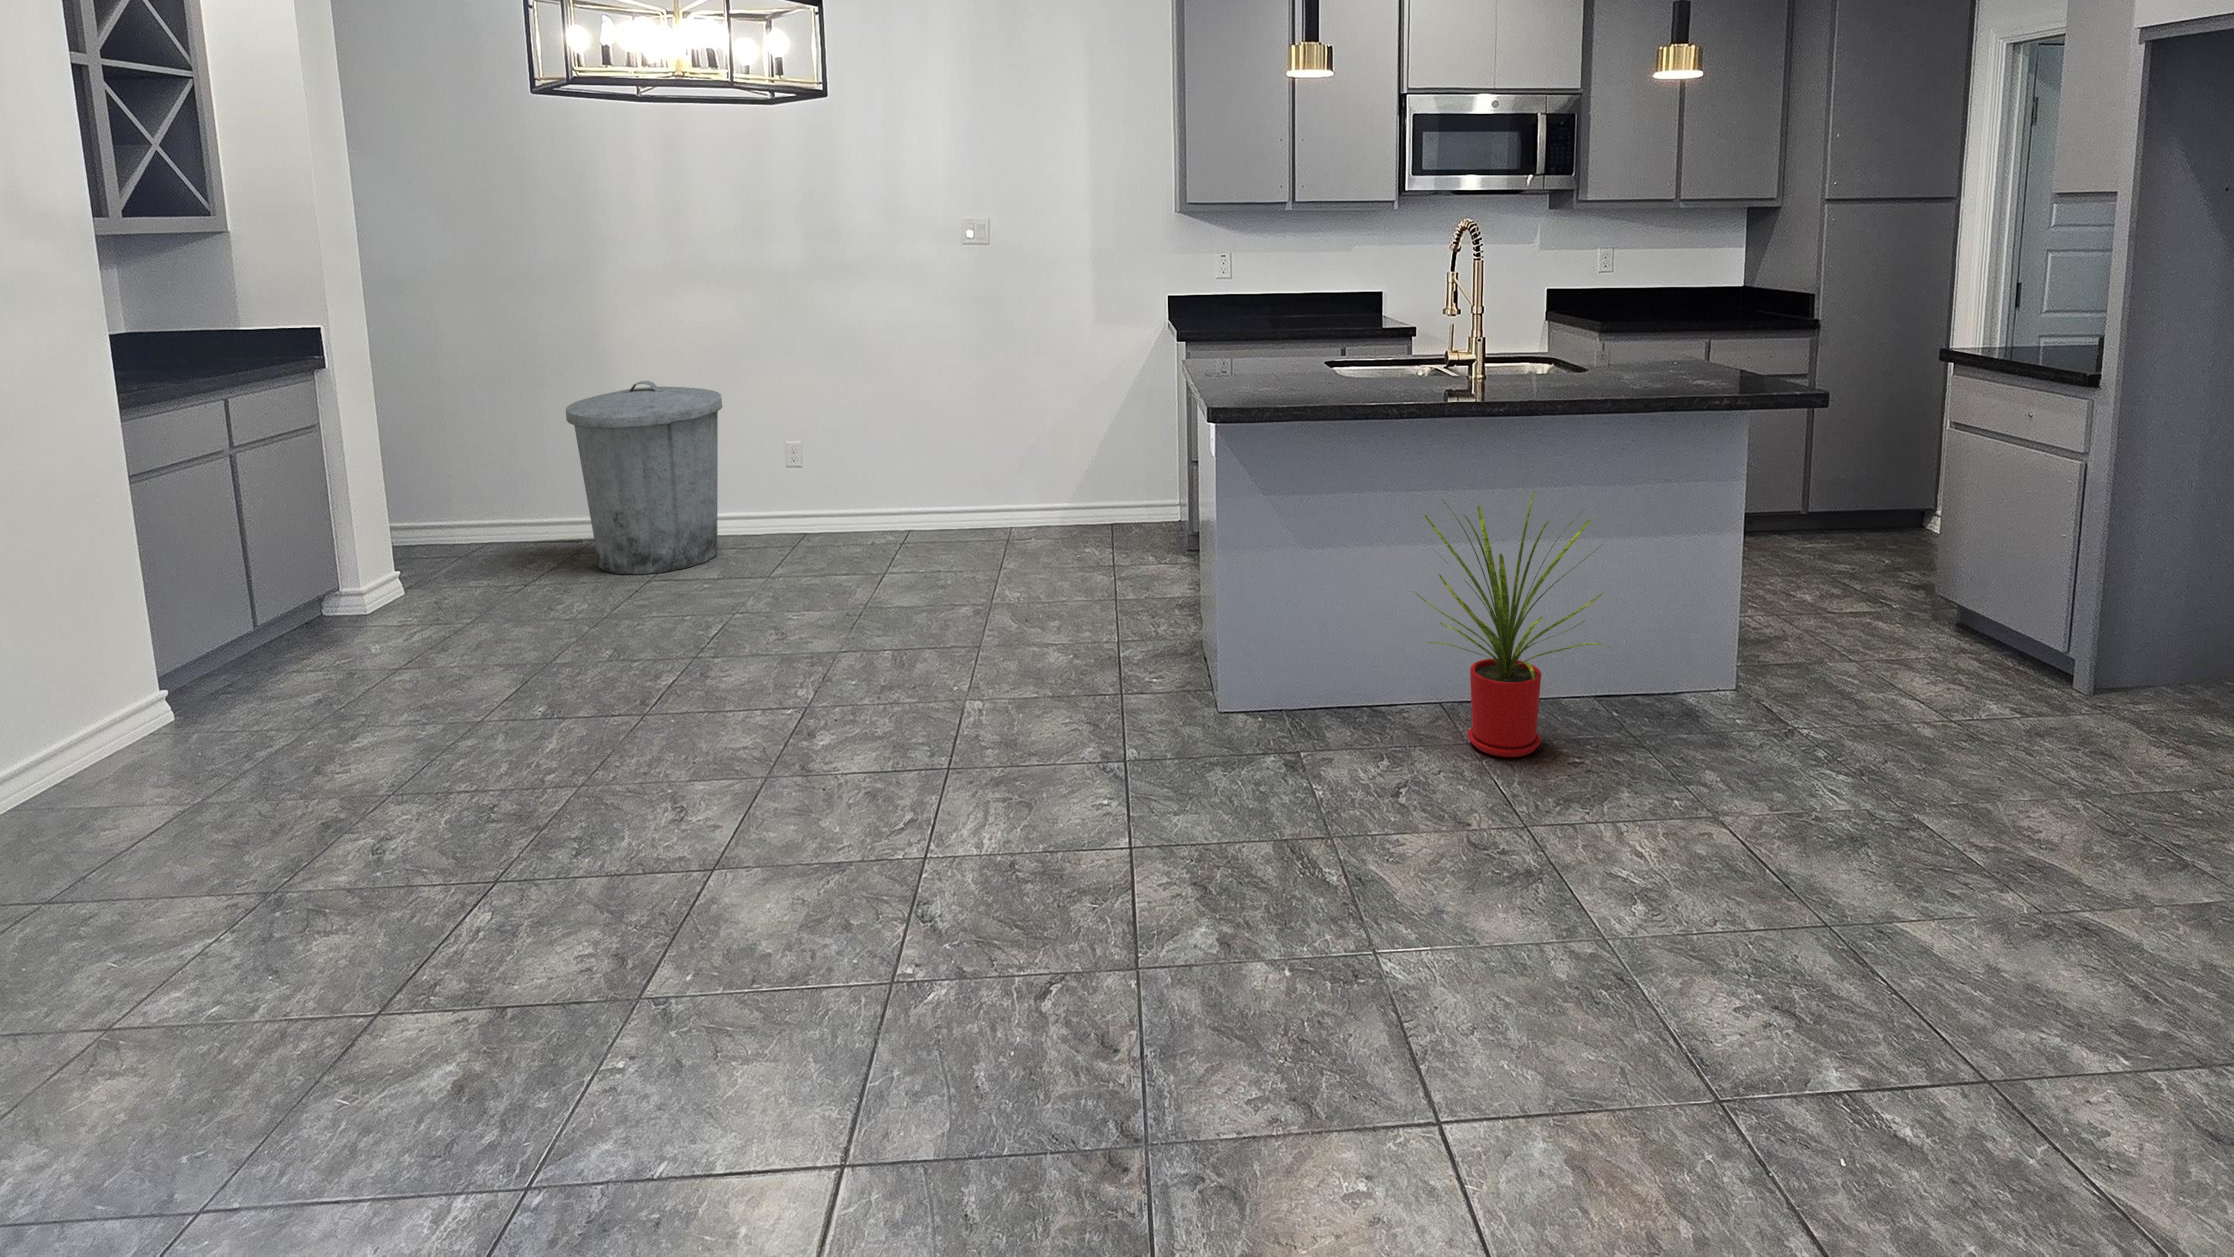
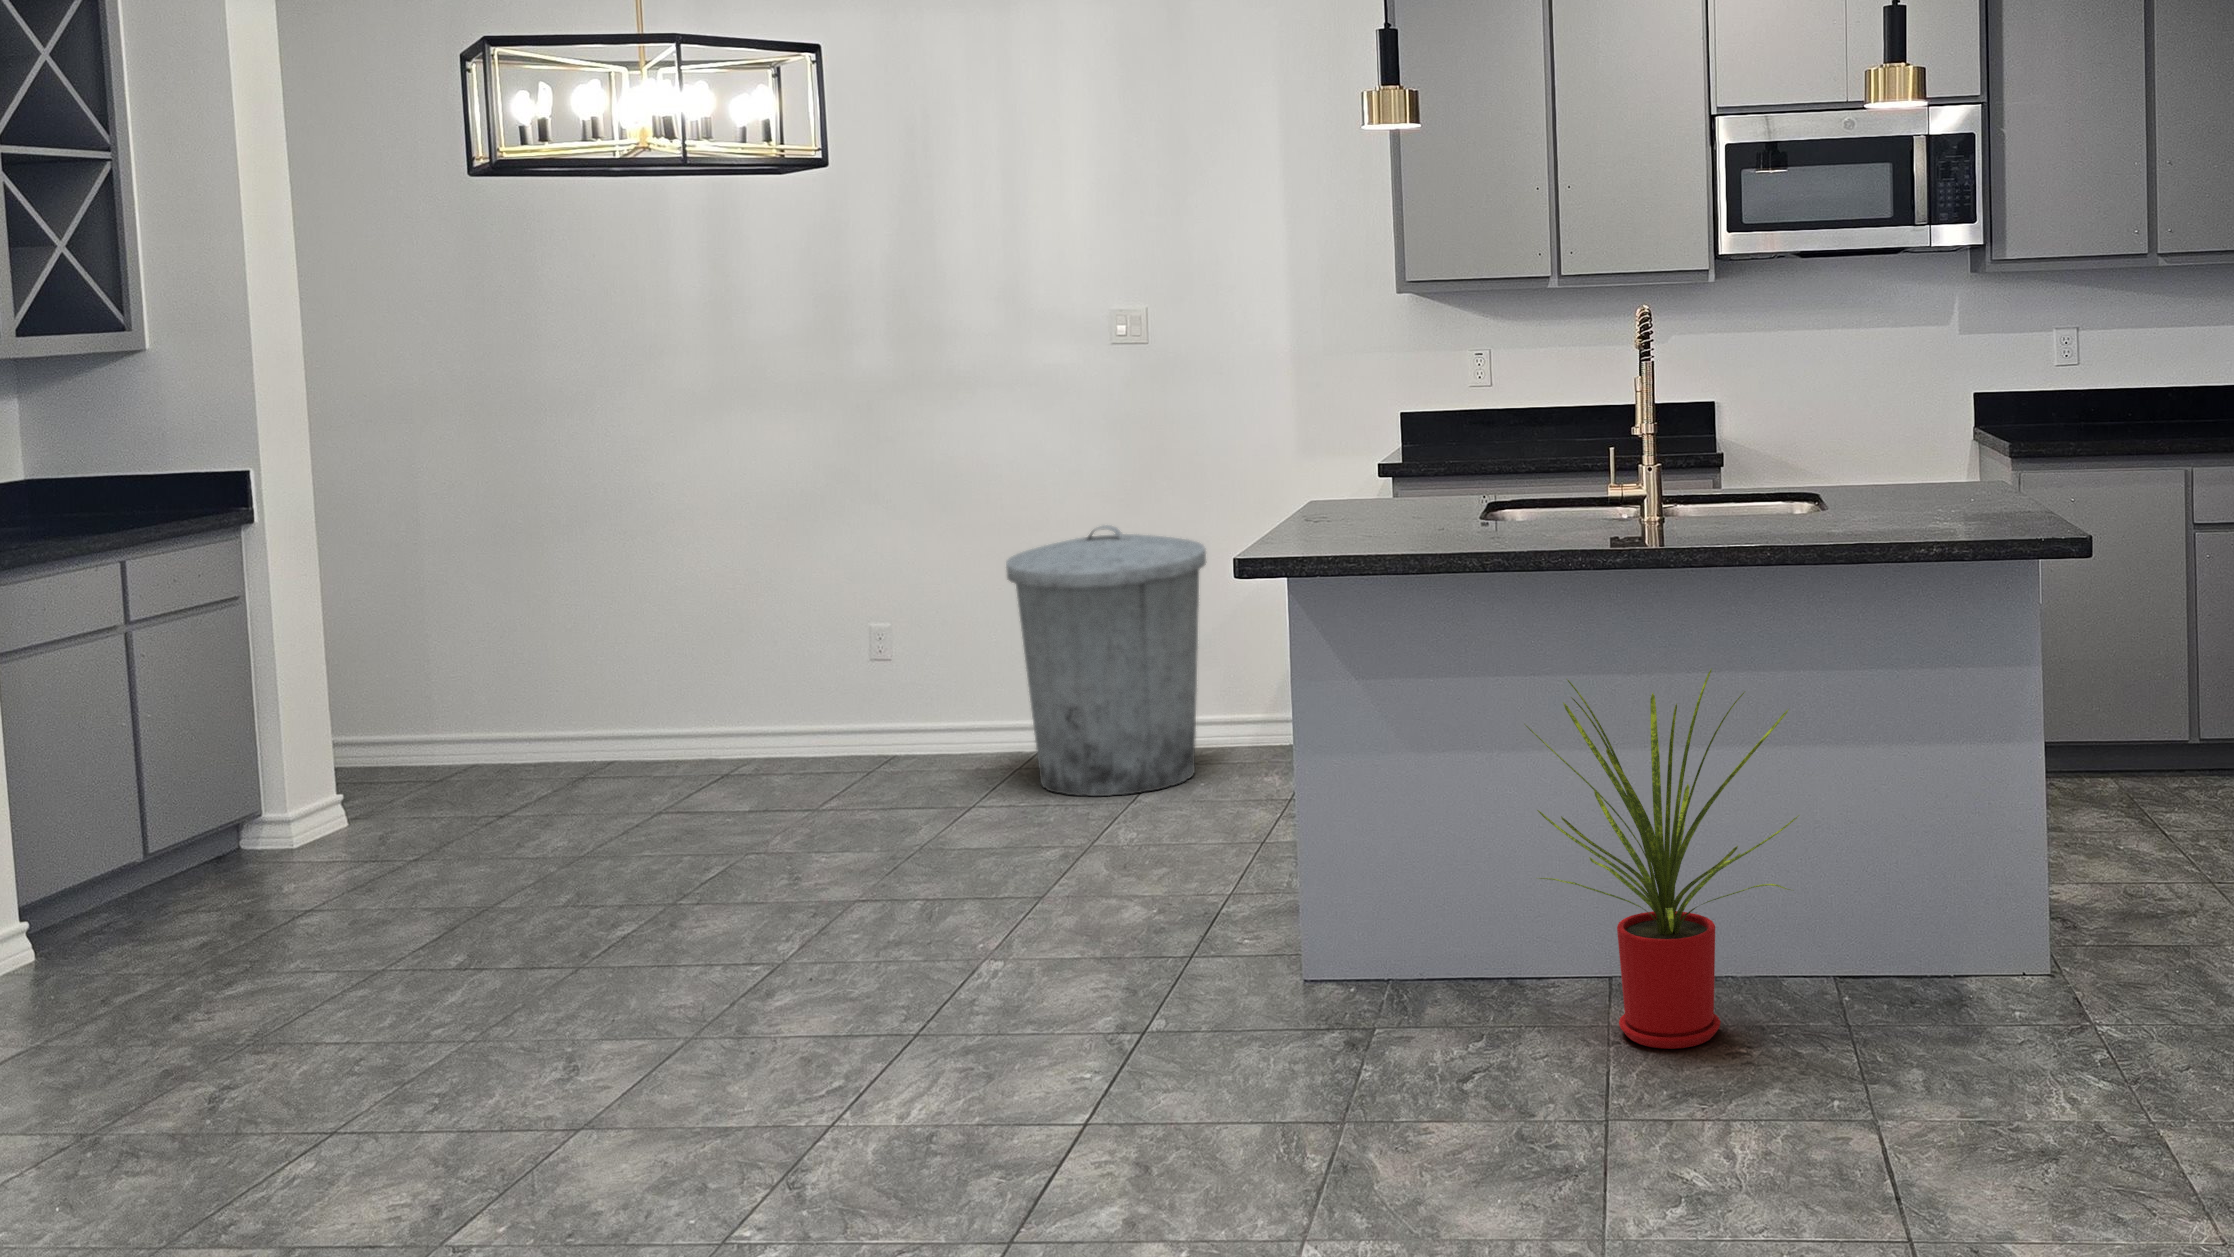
trash can: present [566,381,722,574] -> present [1006,525,1206,796]

